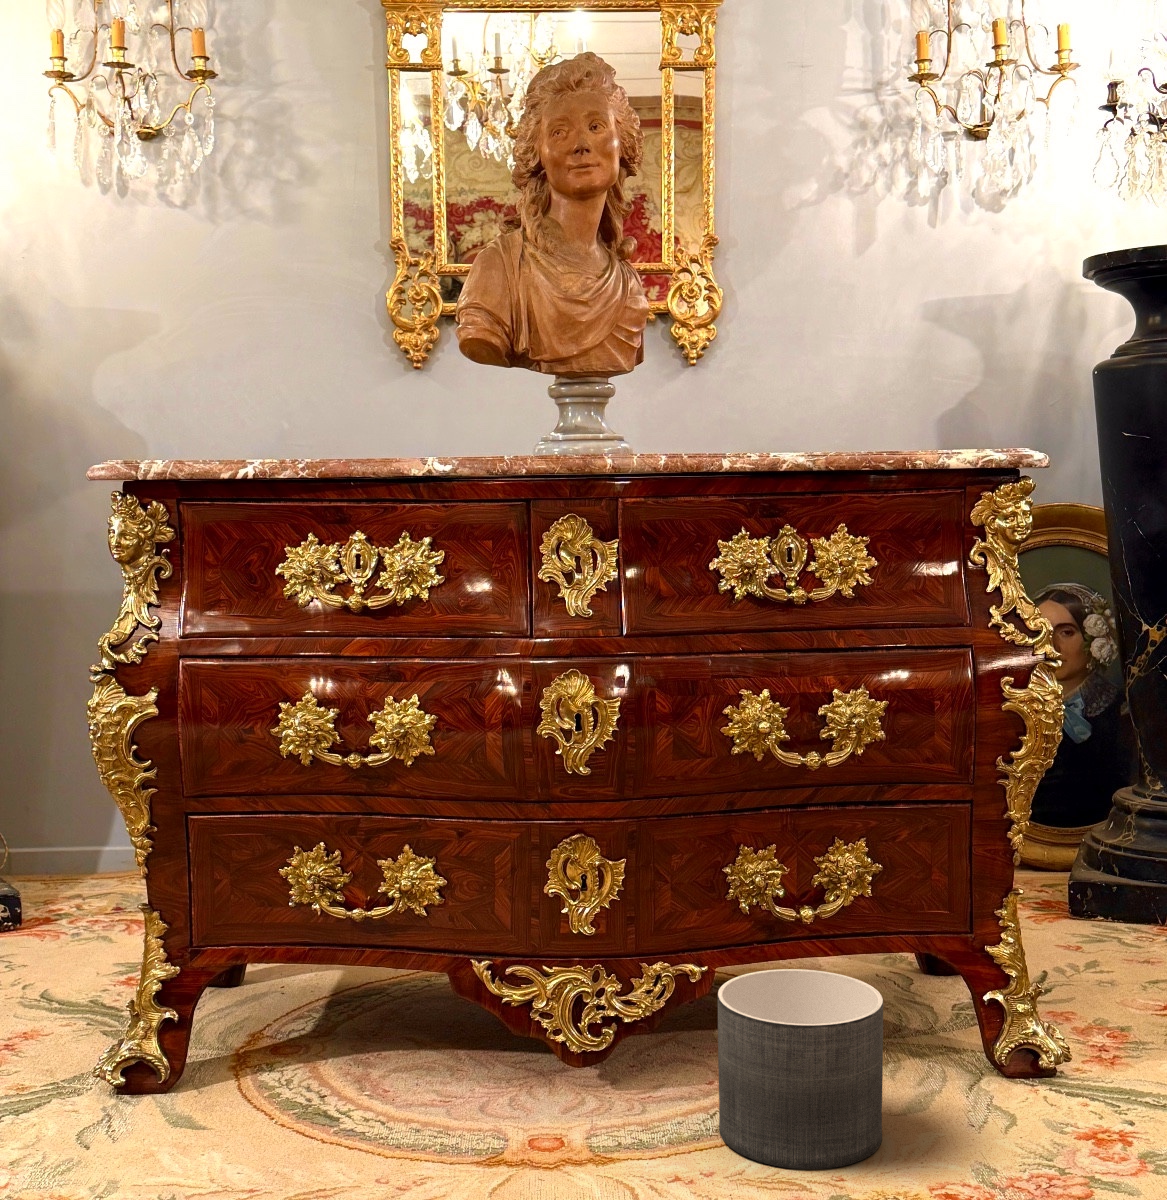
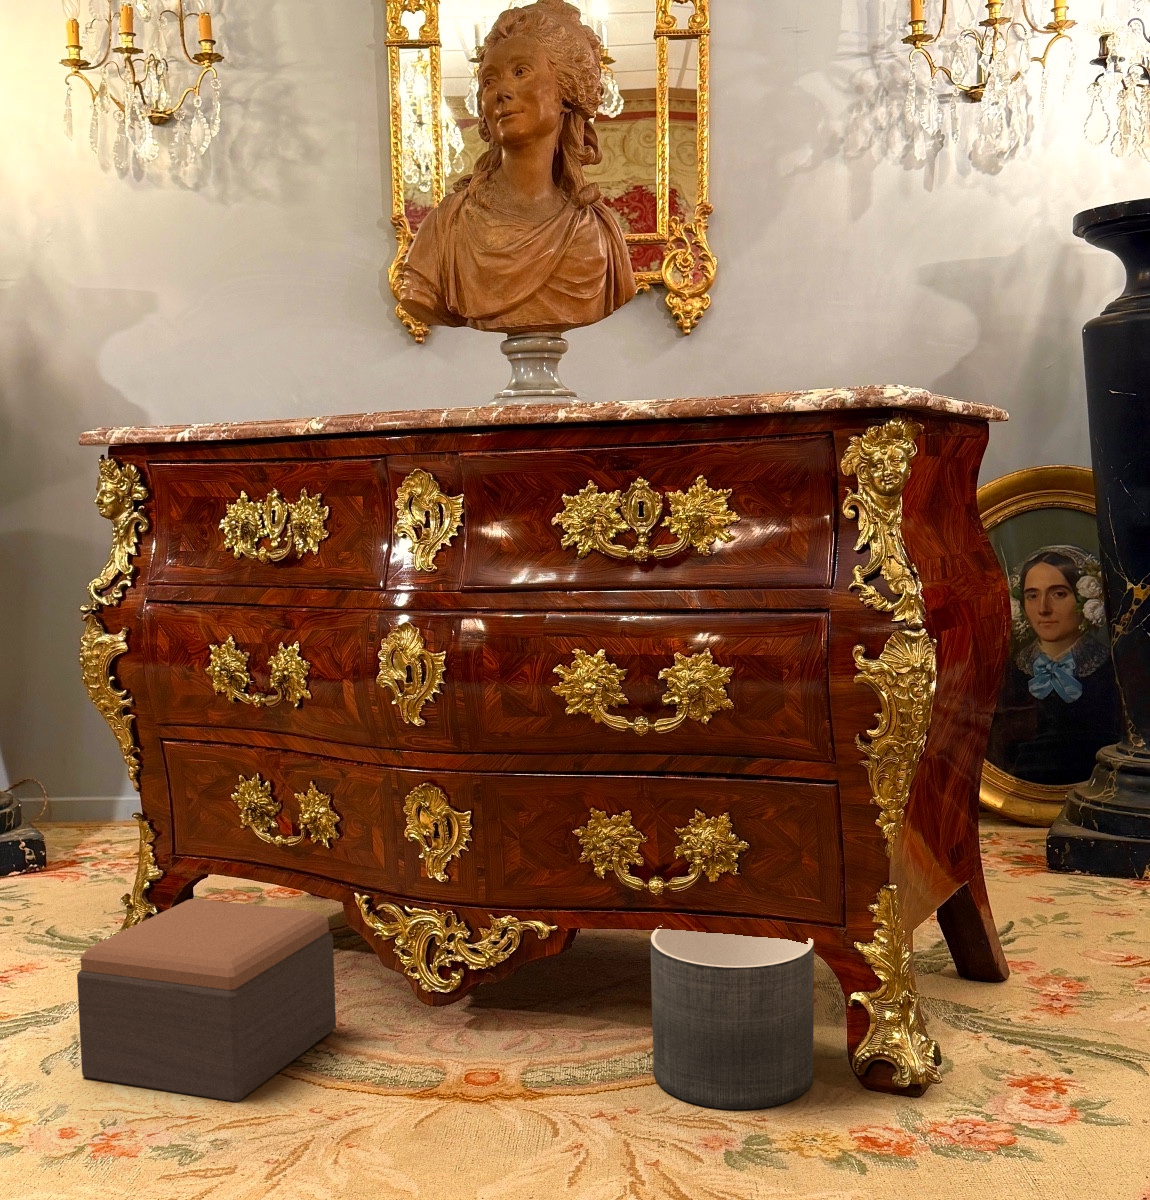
footstool: none [123,962,382,1174] -> present [77,899,336,1102]

